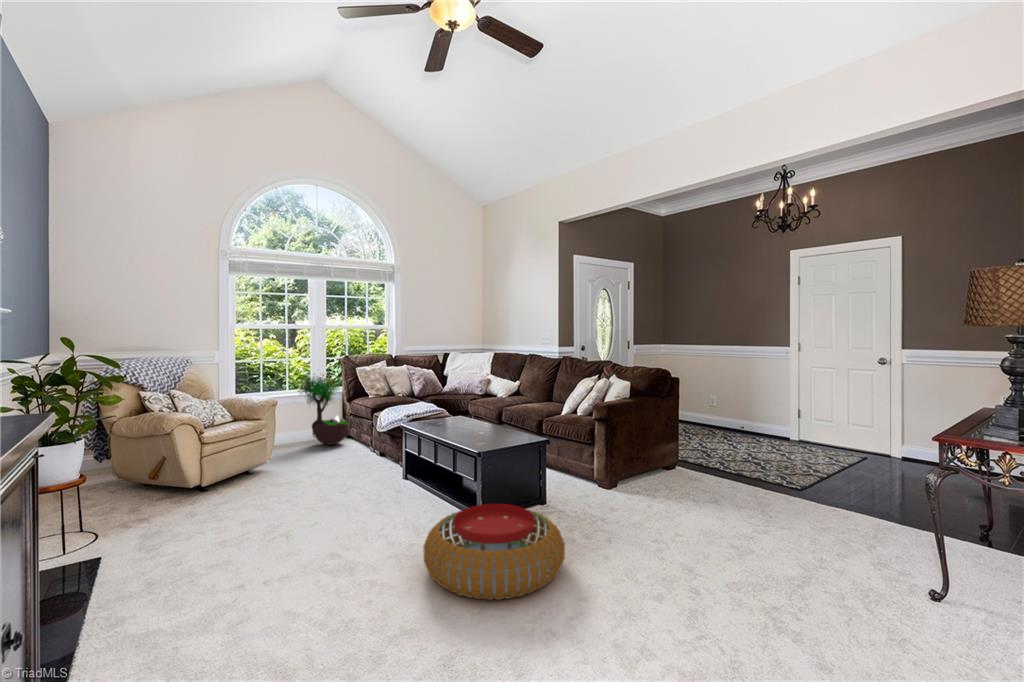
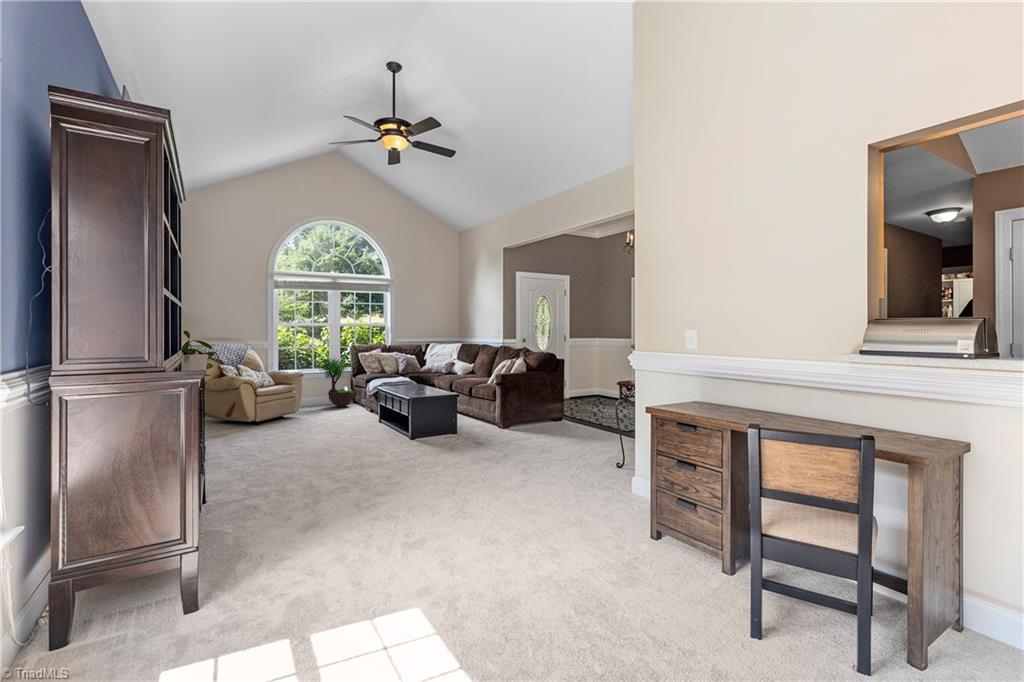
pouf: present [423,504,565,600] -> none [366,423,443,463]

